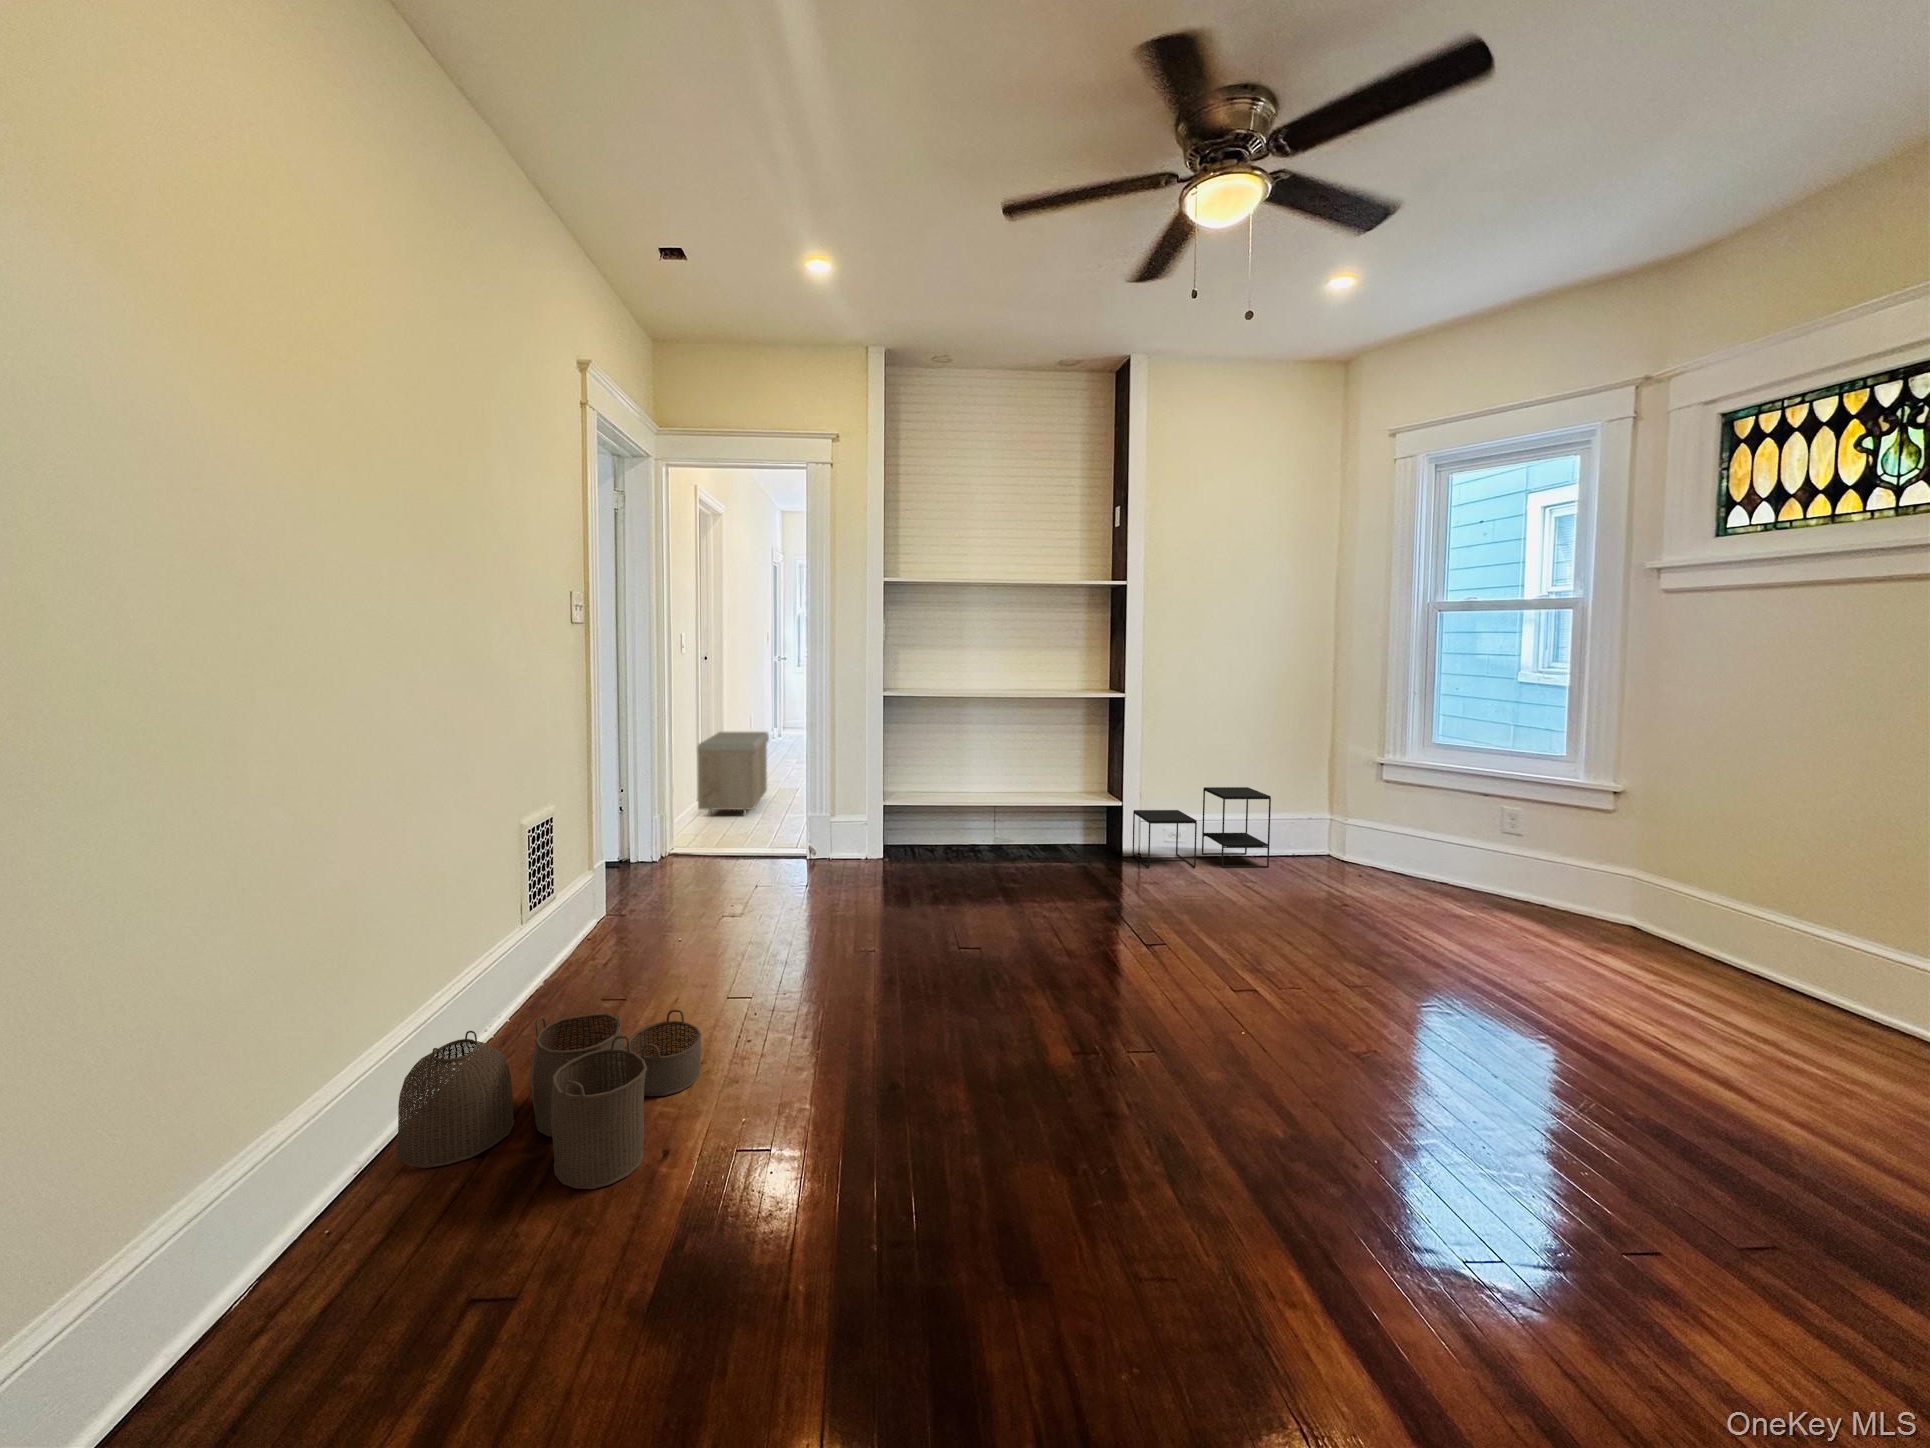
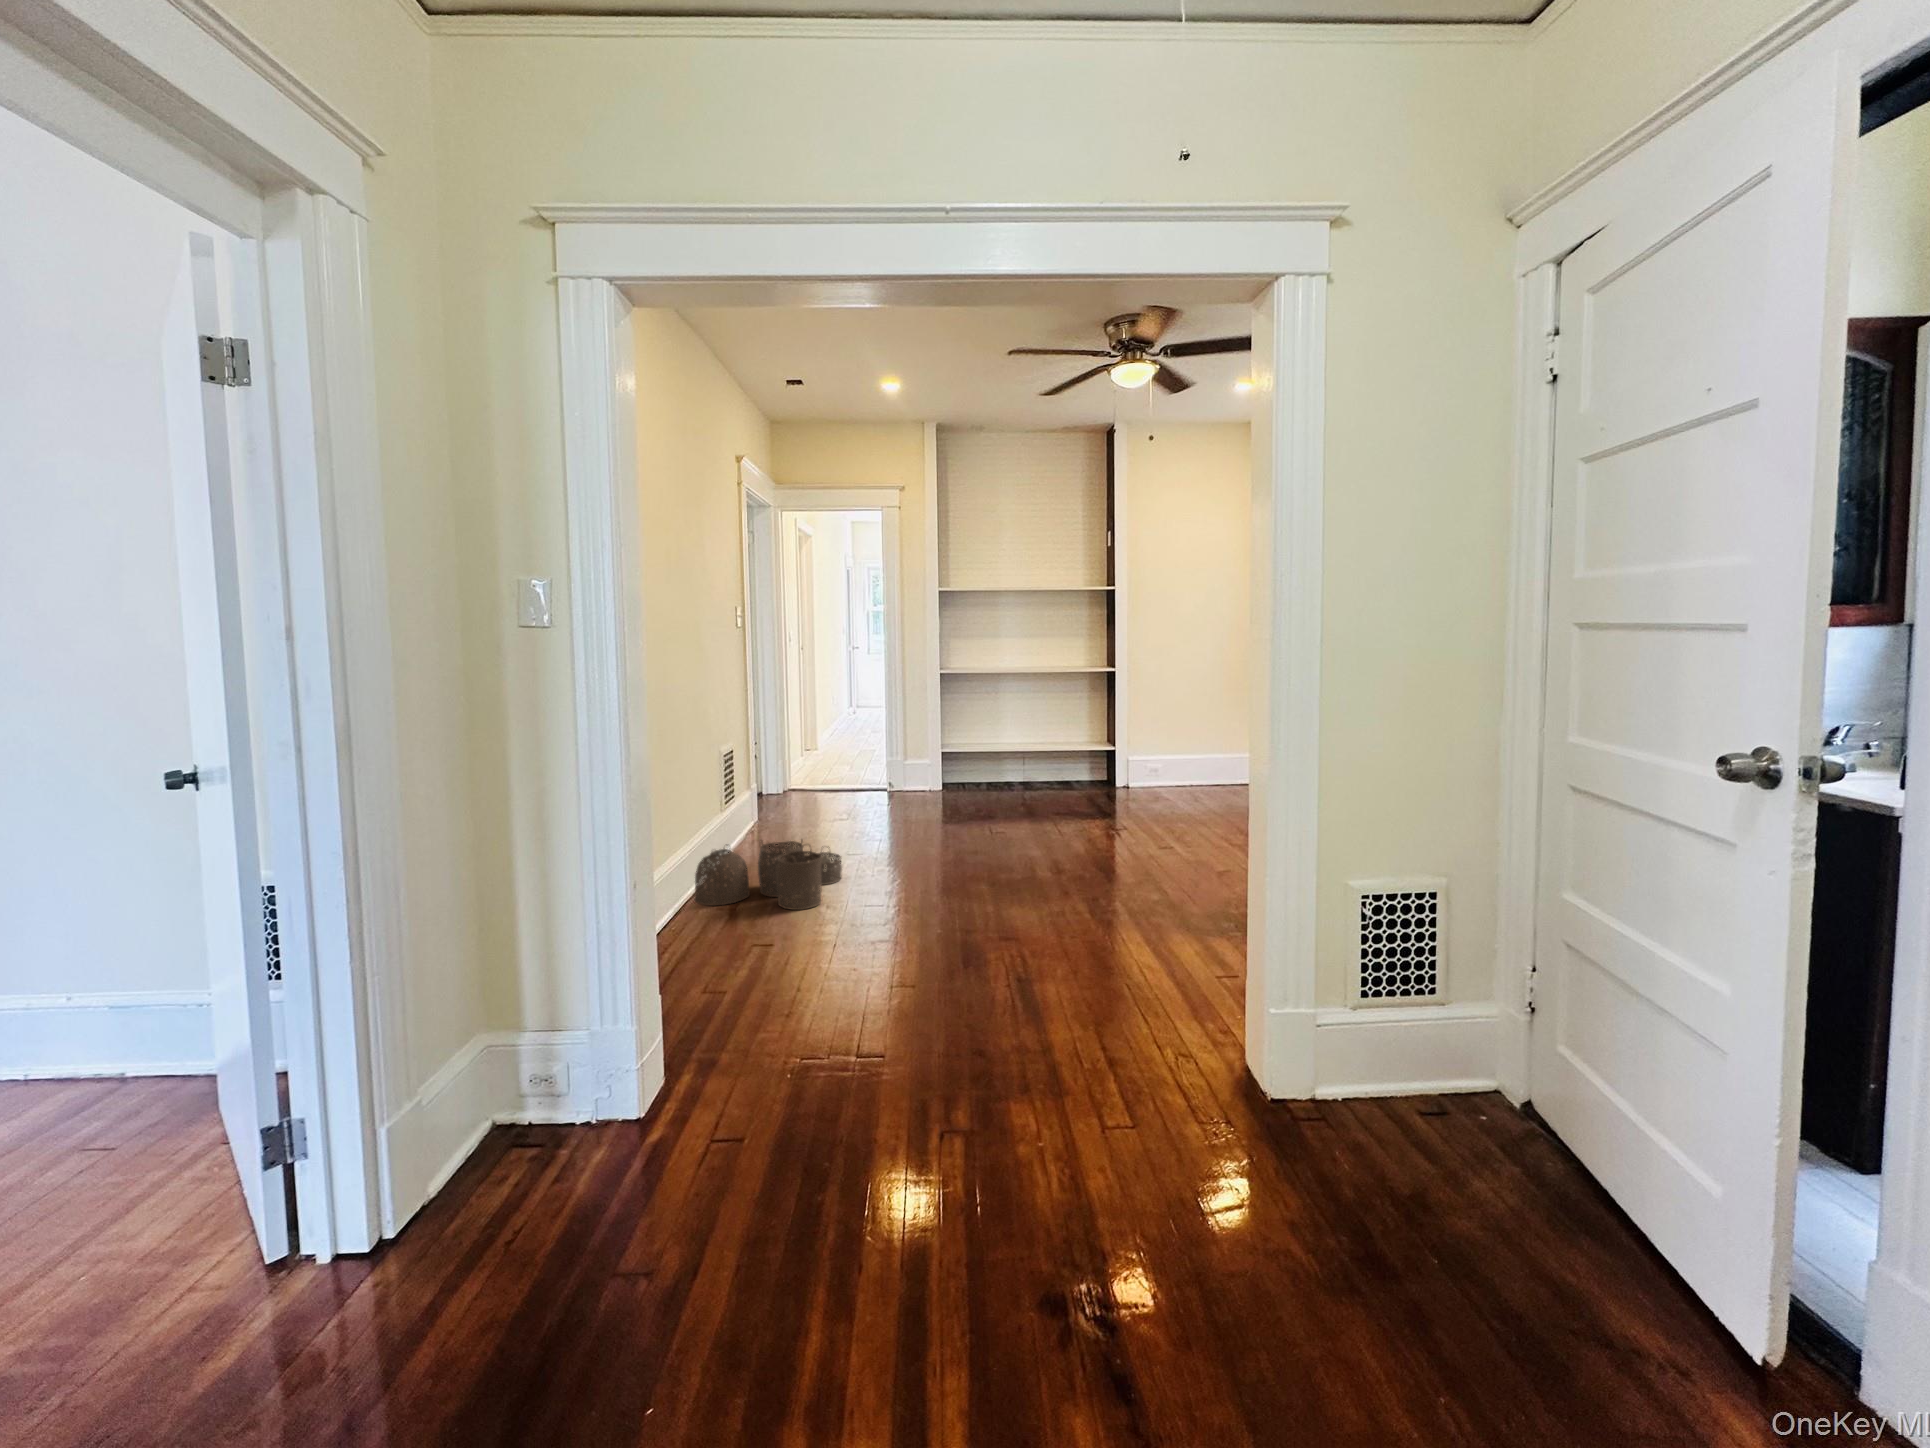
storage bench: present [697,732,769,816] -> none [798,706,850,770]
side table: present [1132,787,1271,868] -> none [1124,735,1220,793]

